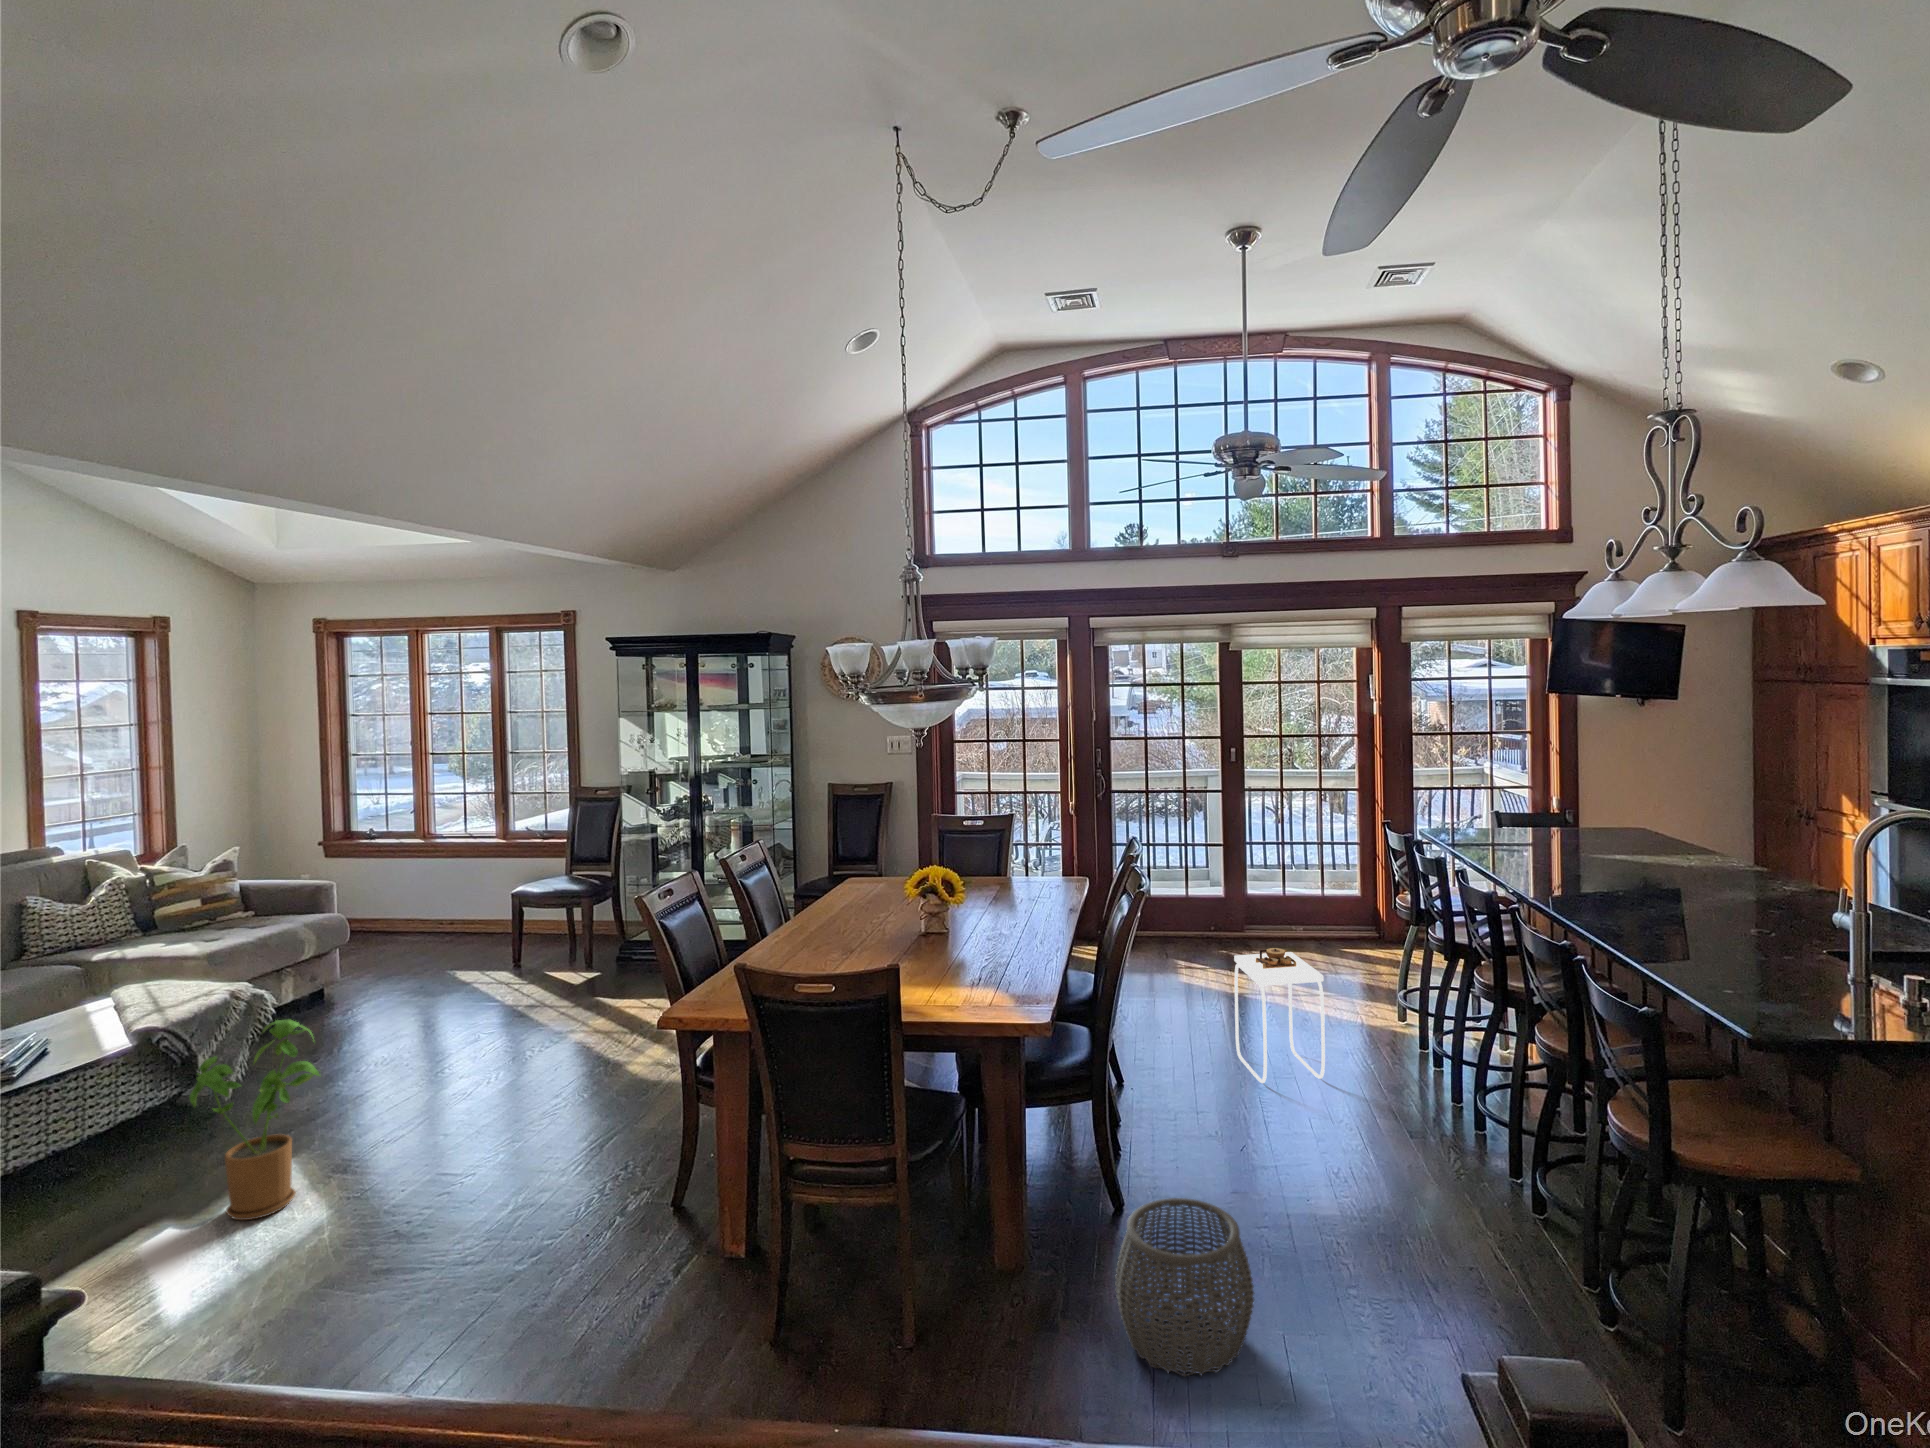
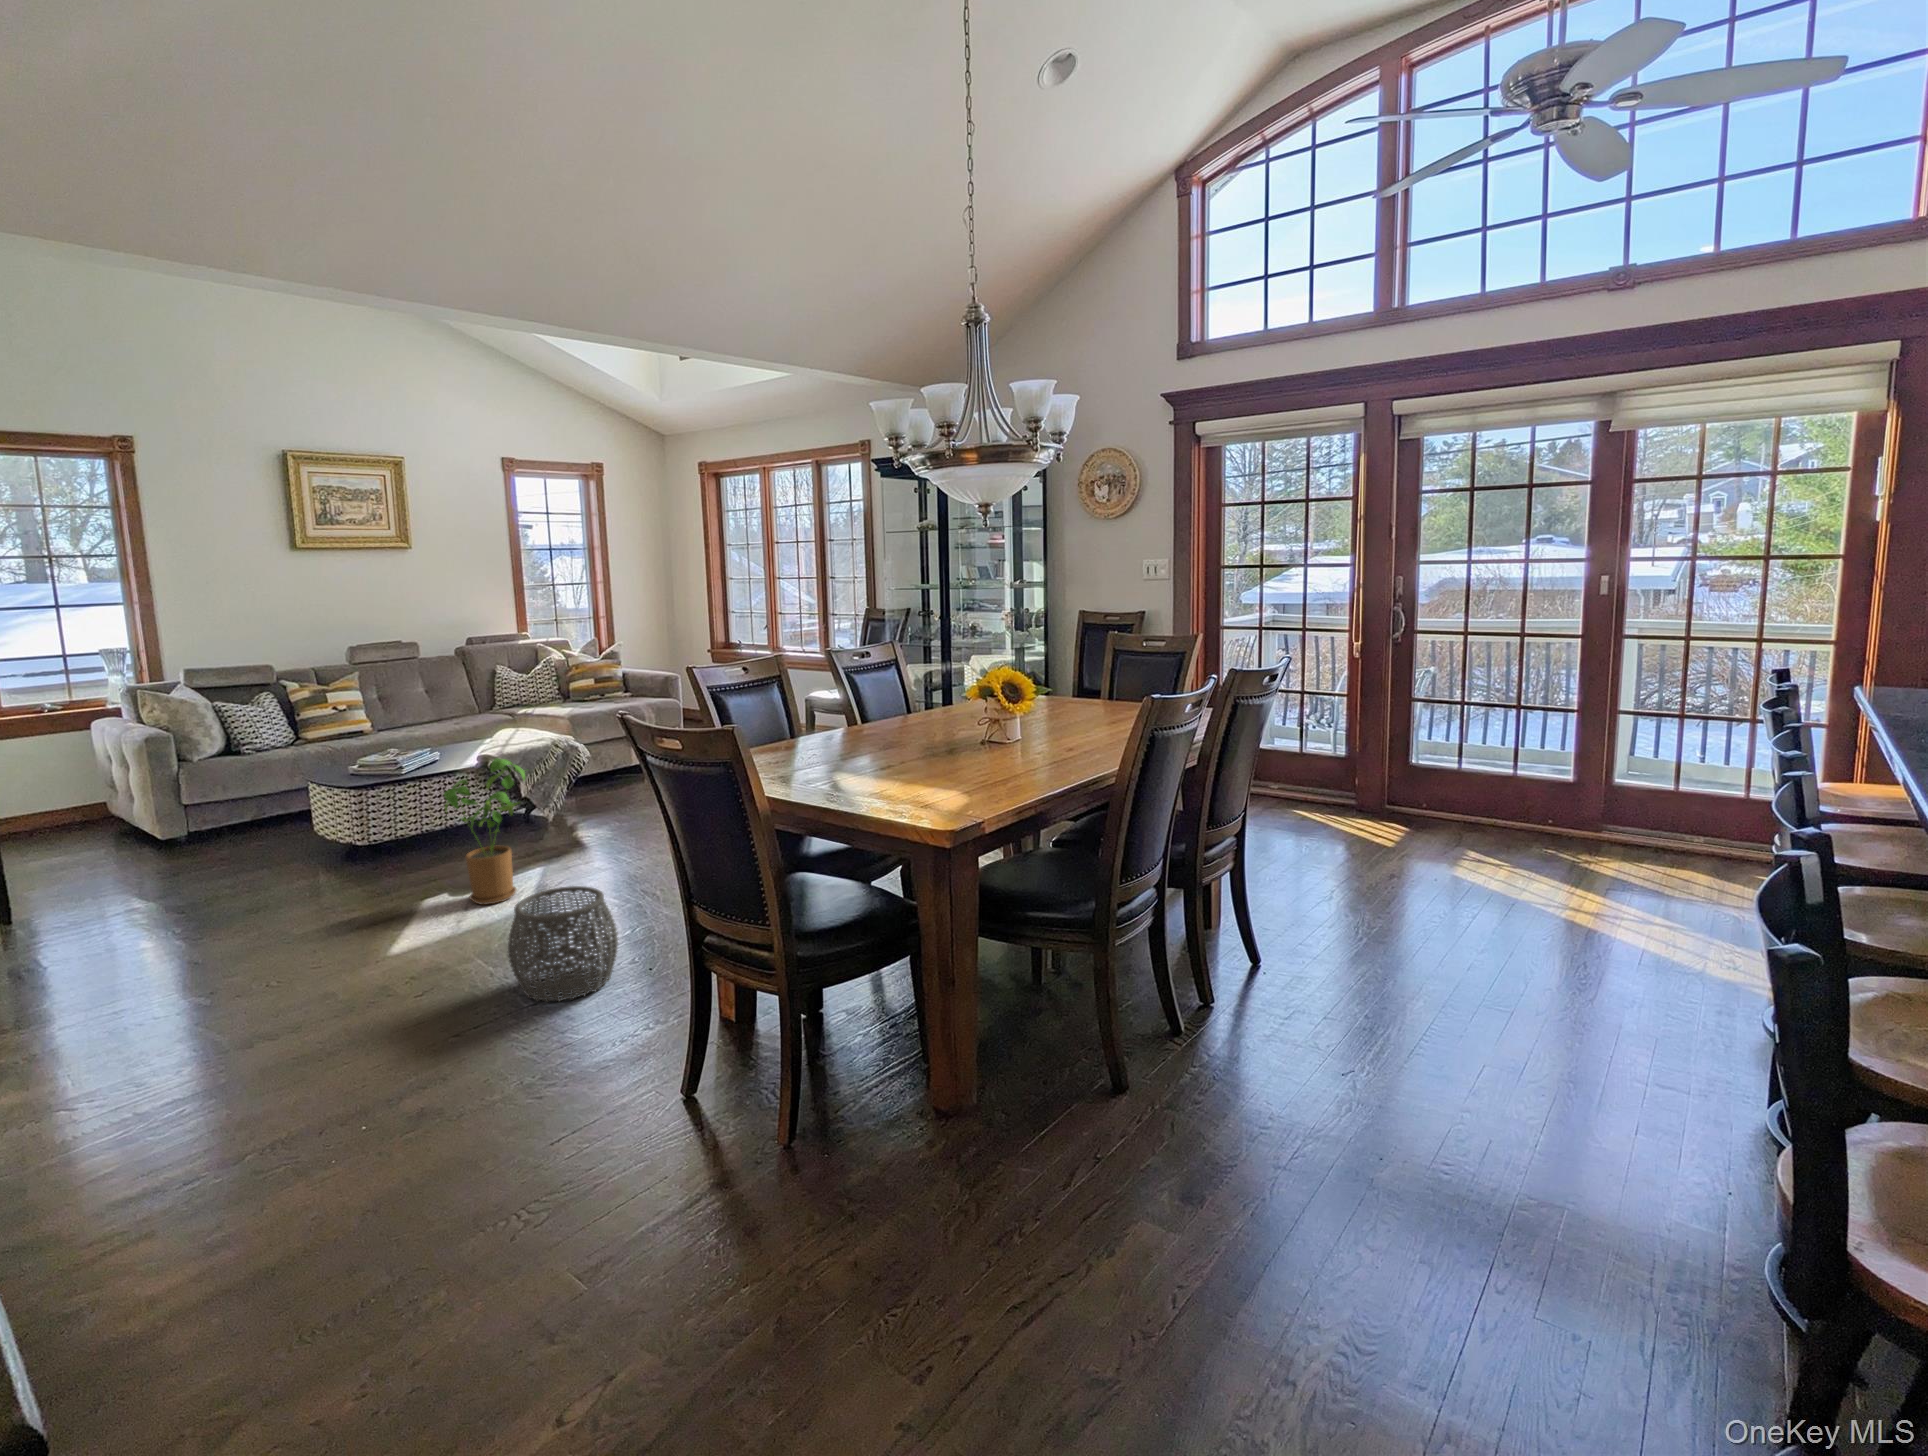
side table: present [1234,948,1325,1083] -> none [1431,838,1546,1033]
woven basket: present [1115,1198,1255,1376] -> present [508,886,619,1002]

